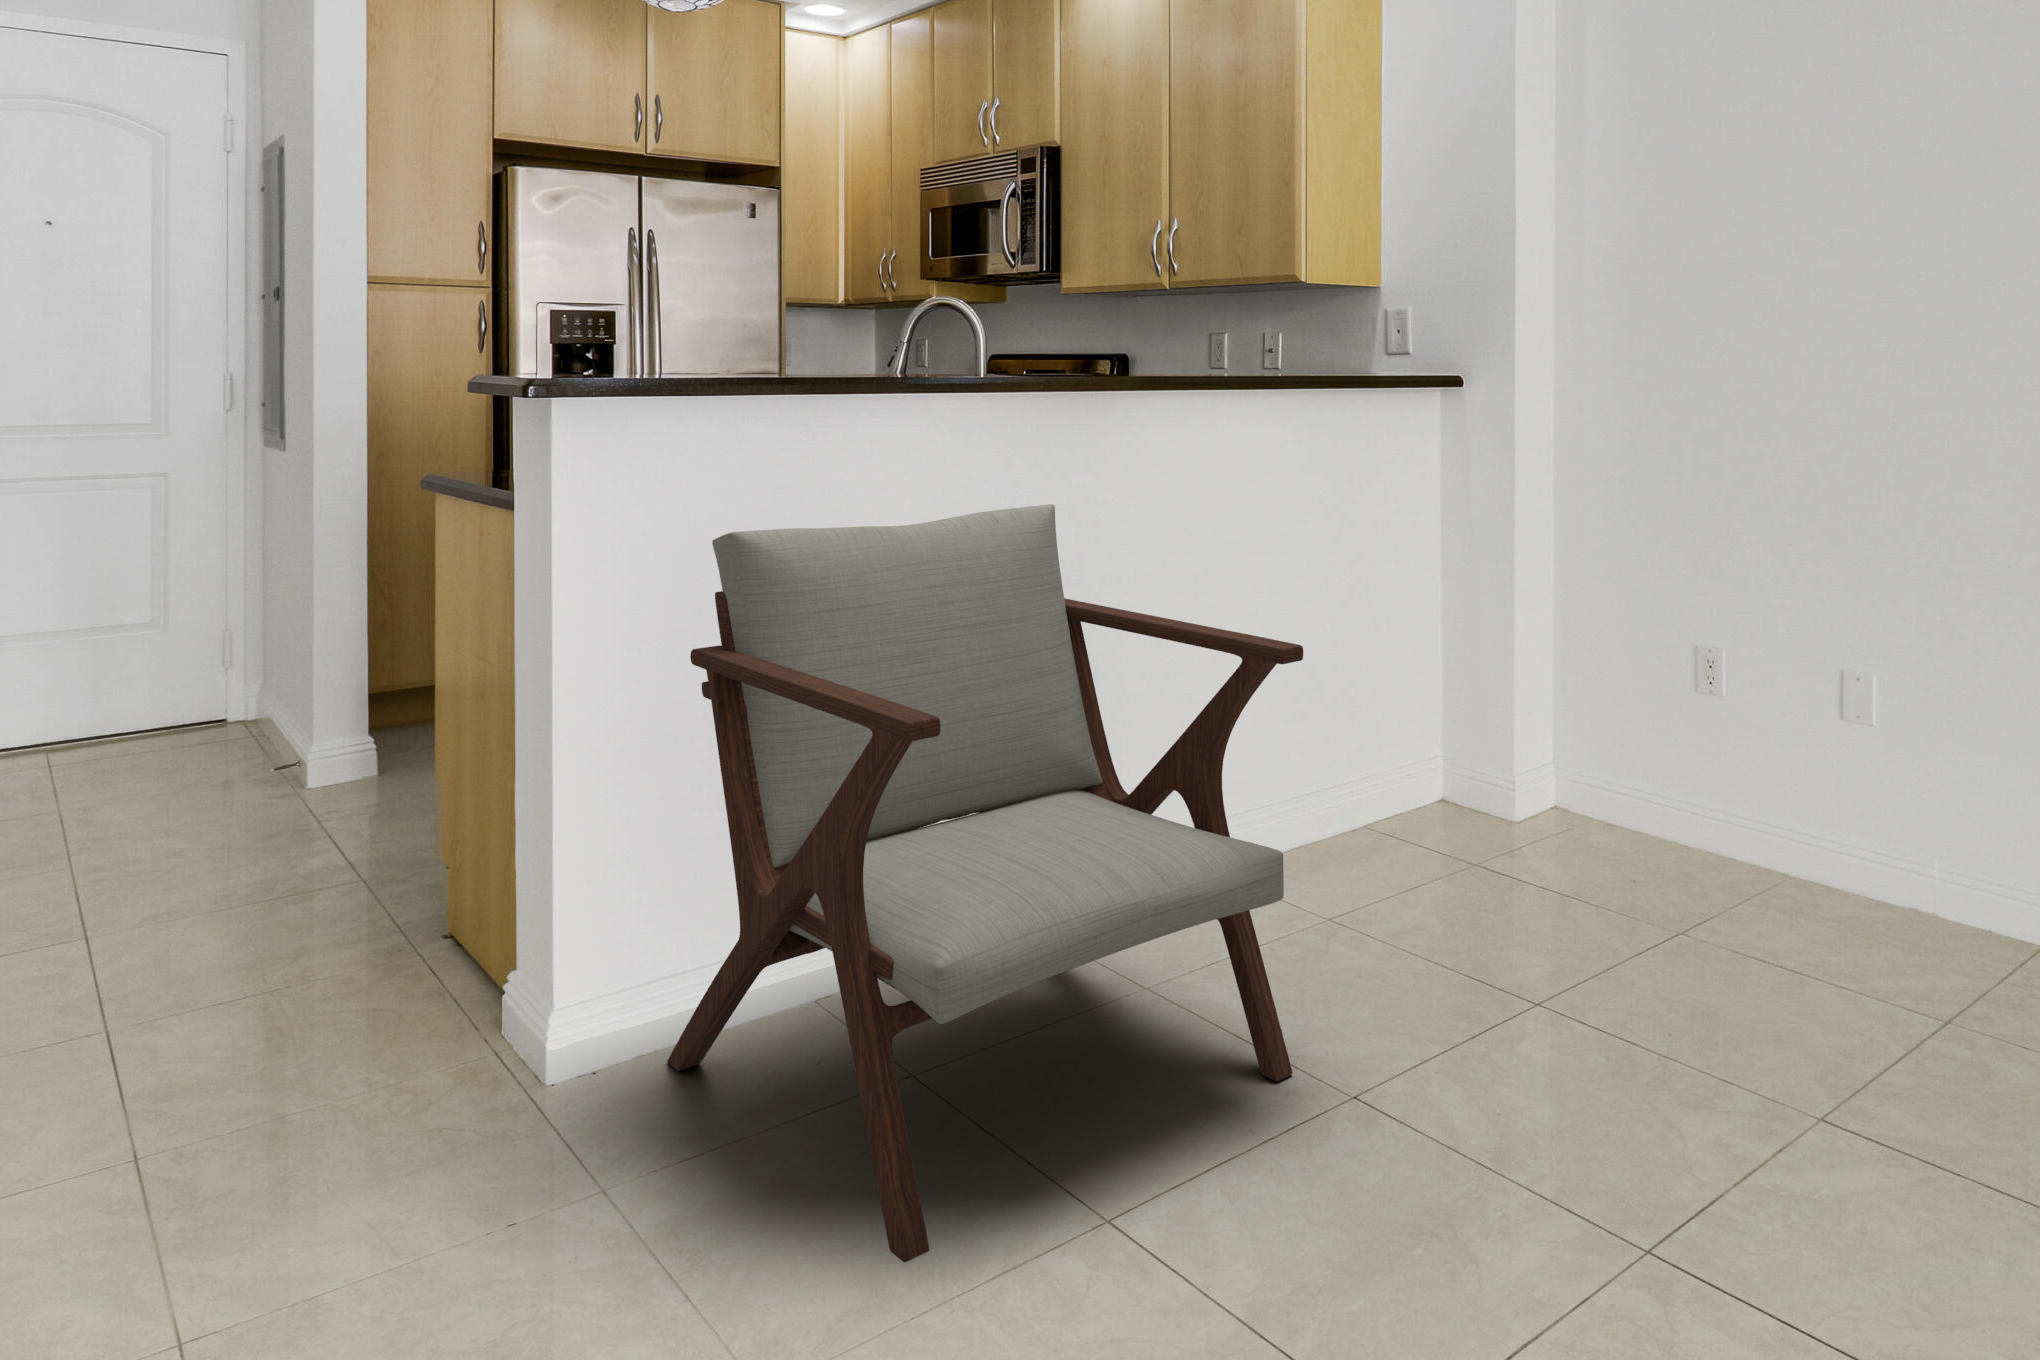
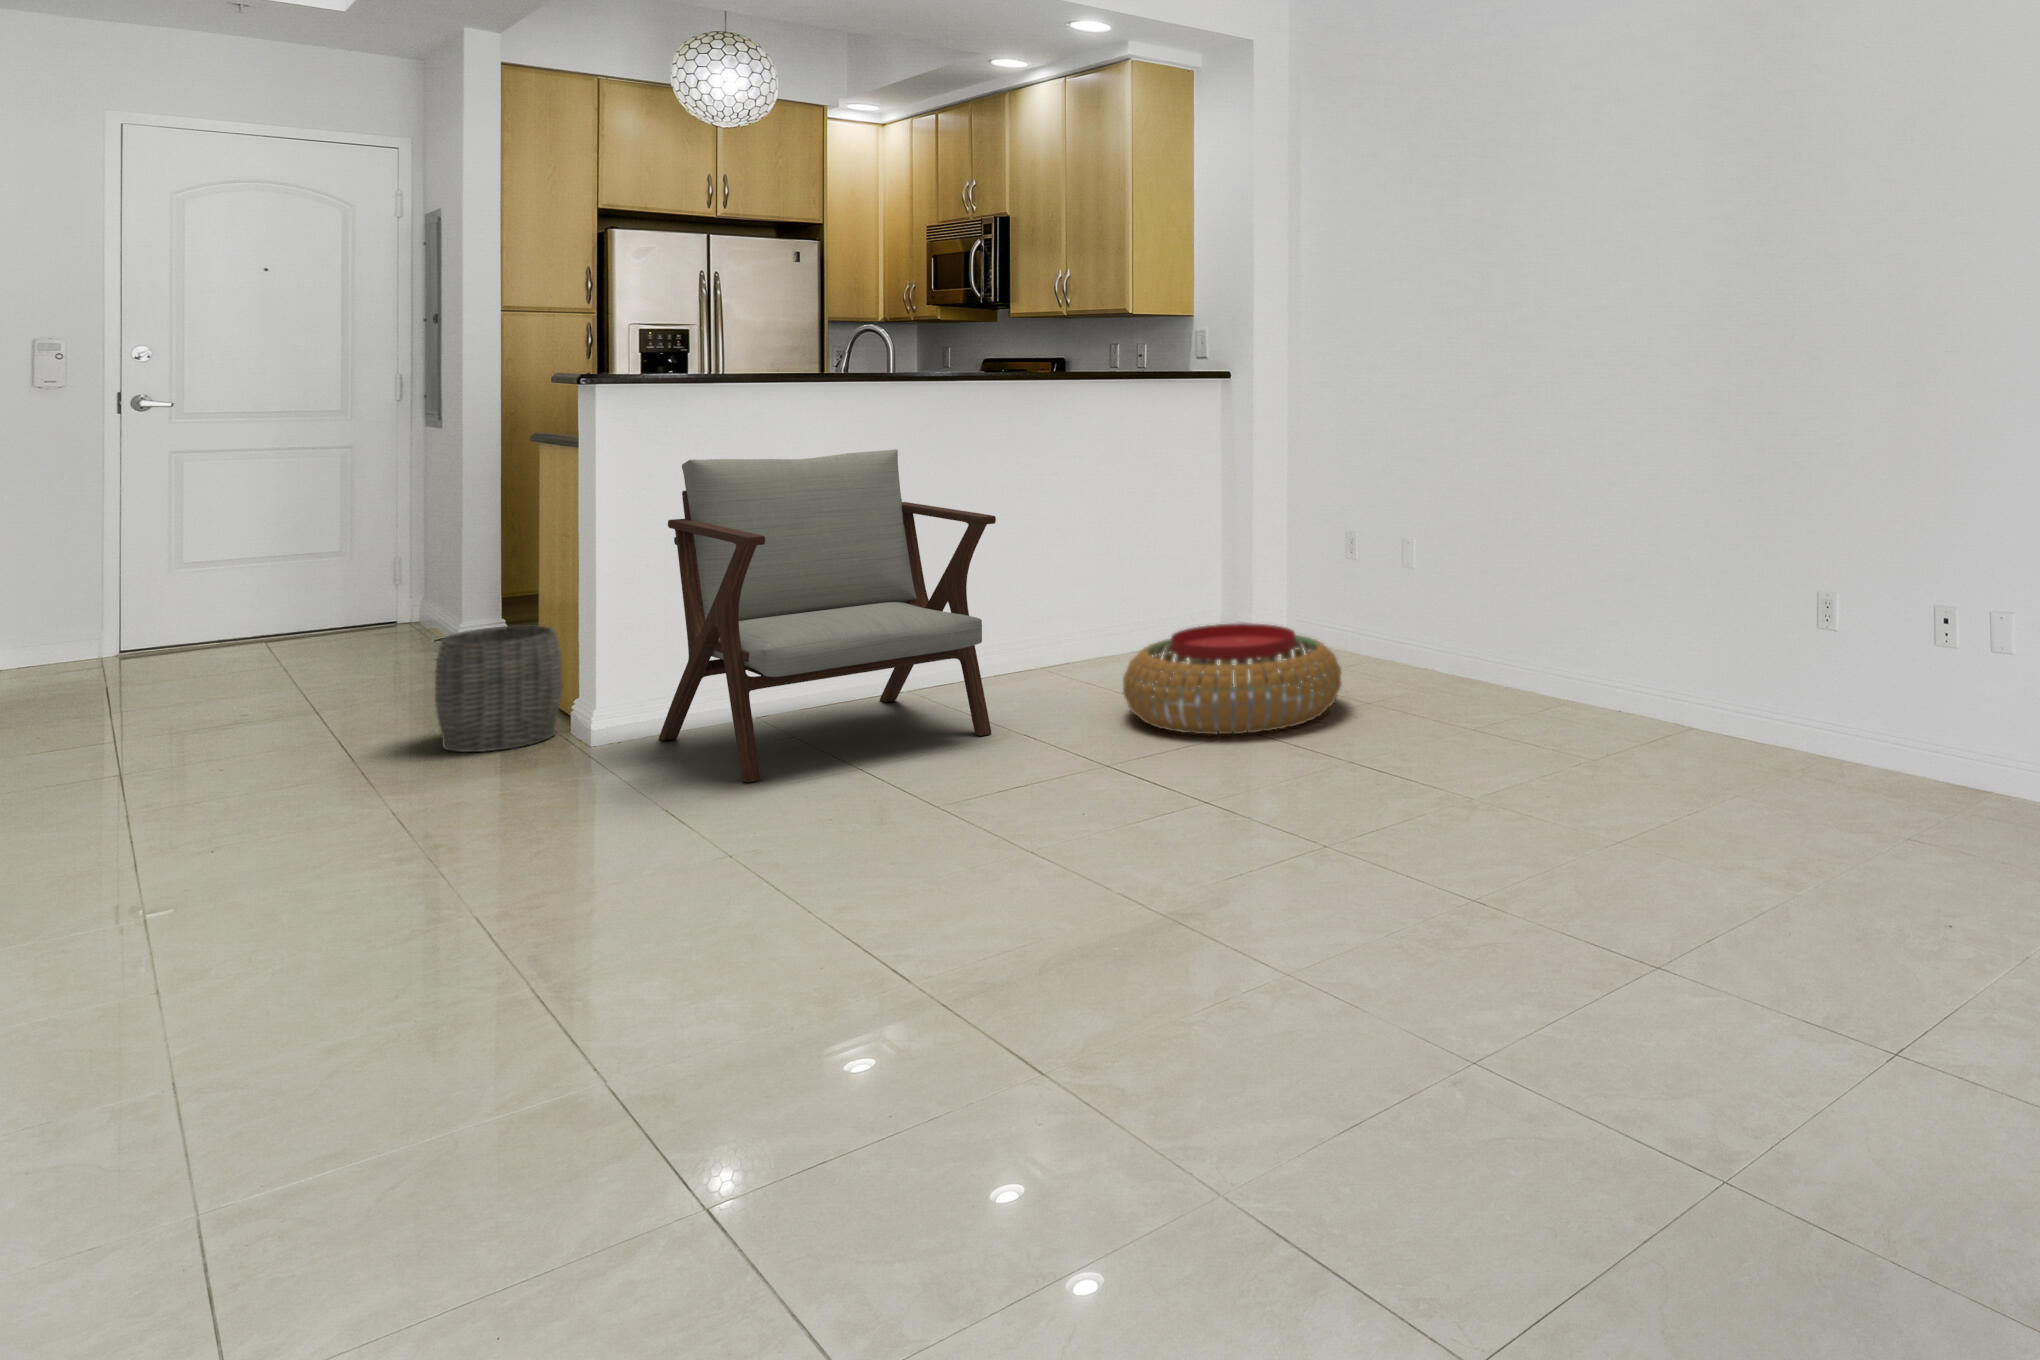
woven basket: none [266,827,488,1098] -> present [435,626,562,752]
pouf: none [1486,827,1935,1100] -> present [1123,623,1342,734]

